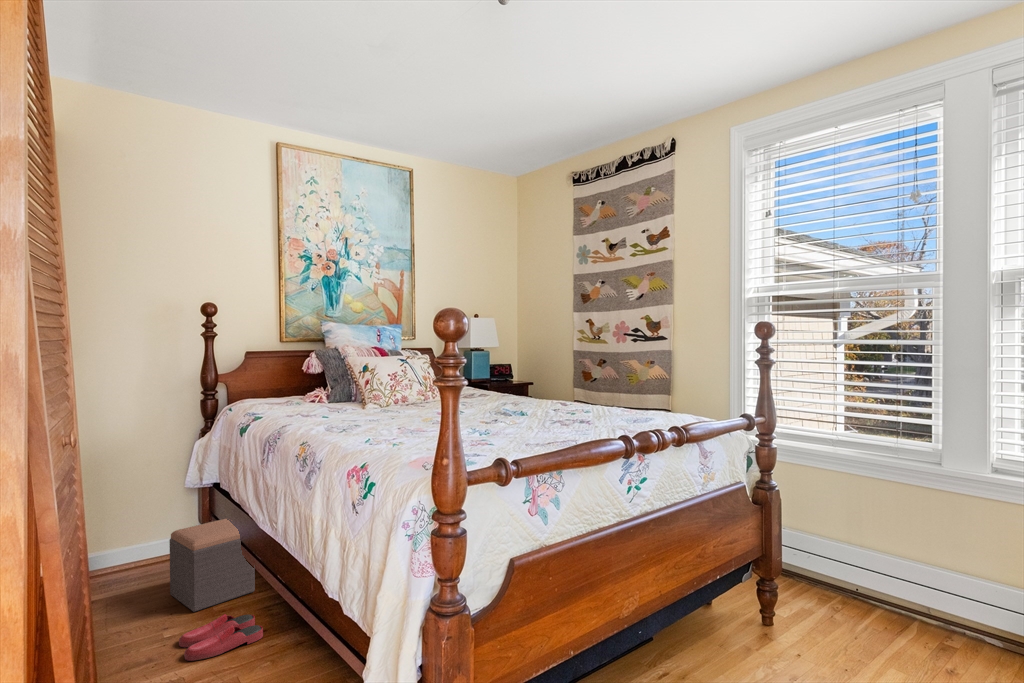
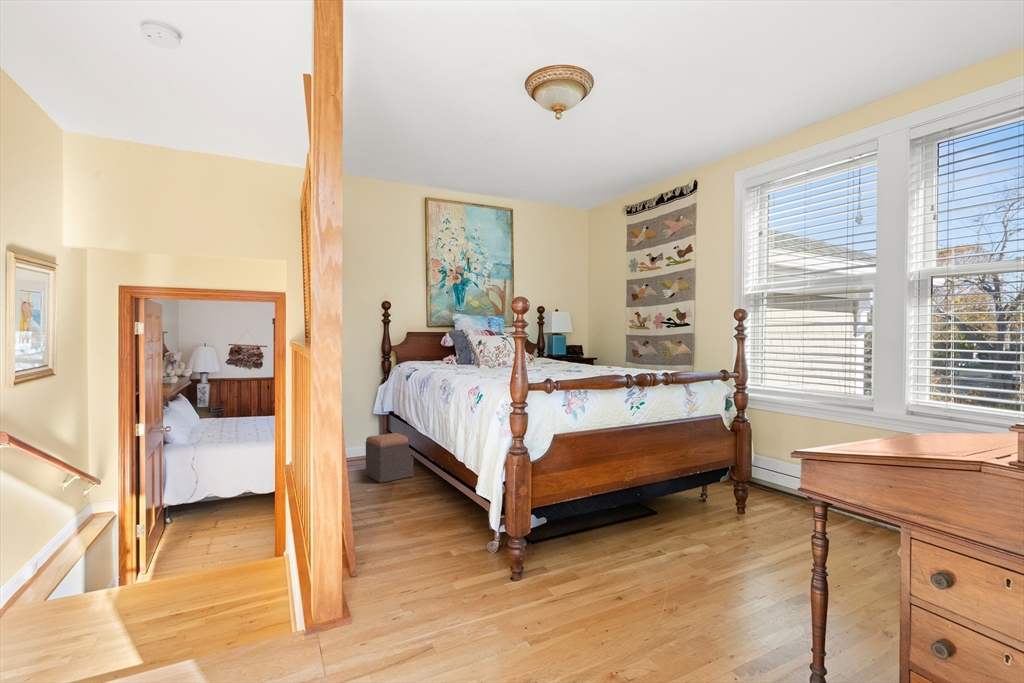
slippers: present [179,614,263,661] -> none [374,482,419,503]

